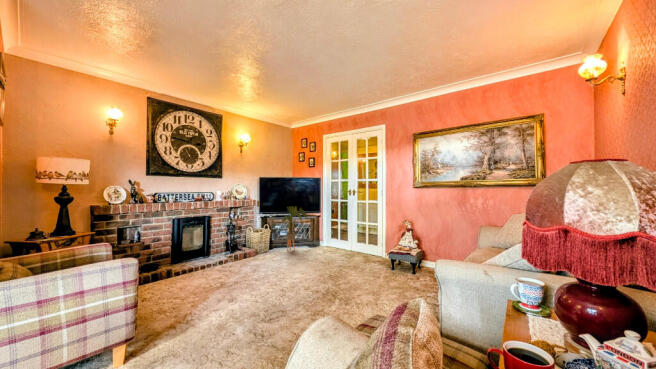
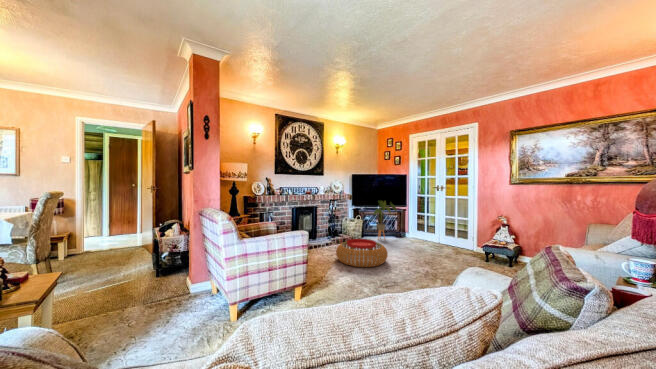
pouf: none [220,255,286,294] -> present [336,239,388,267]

